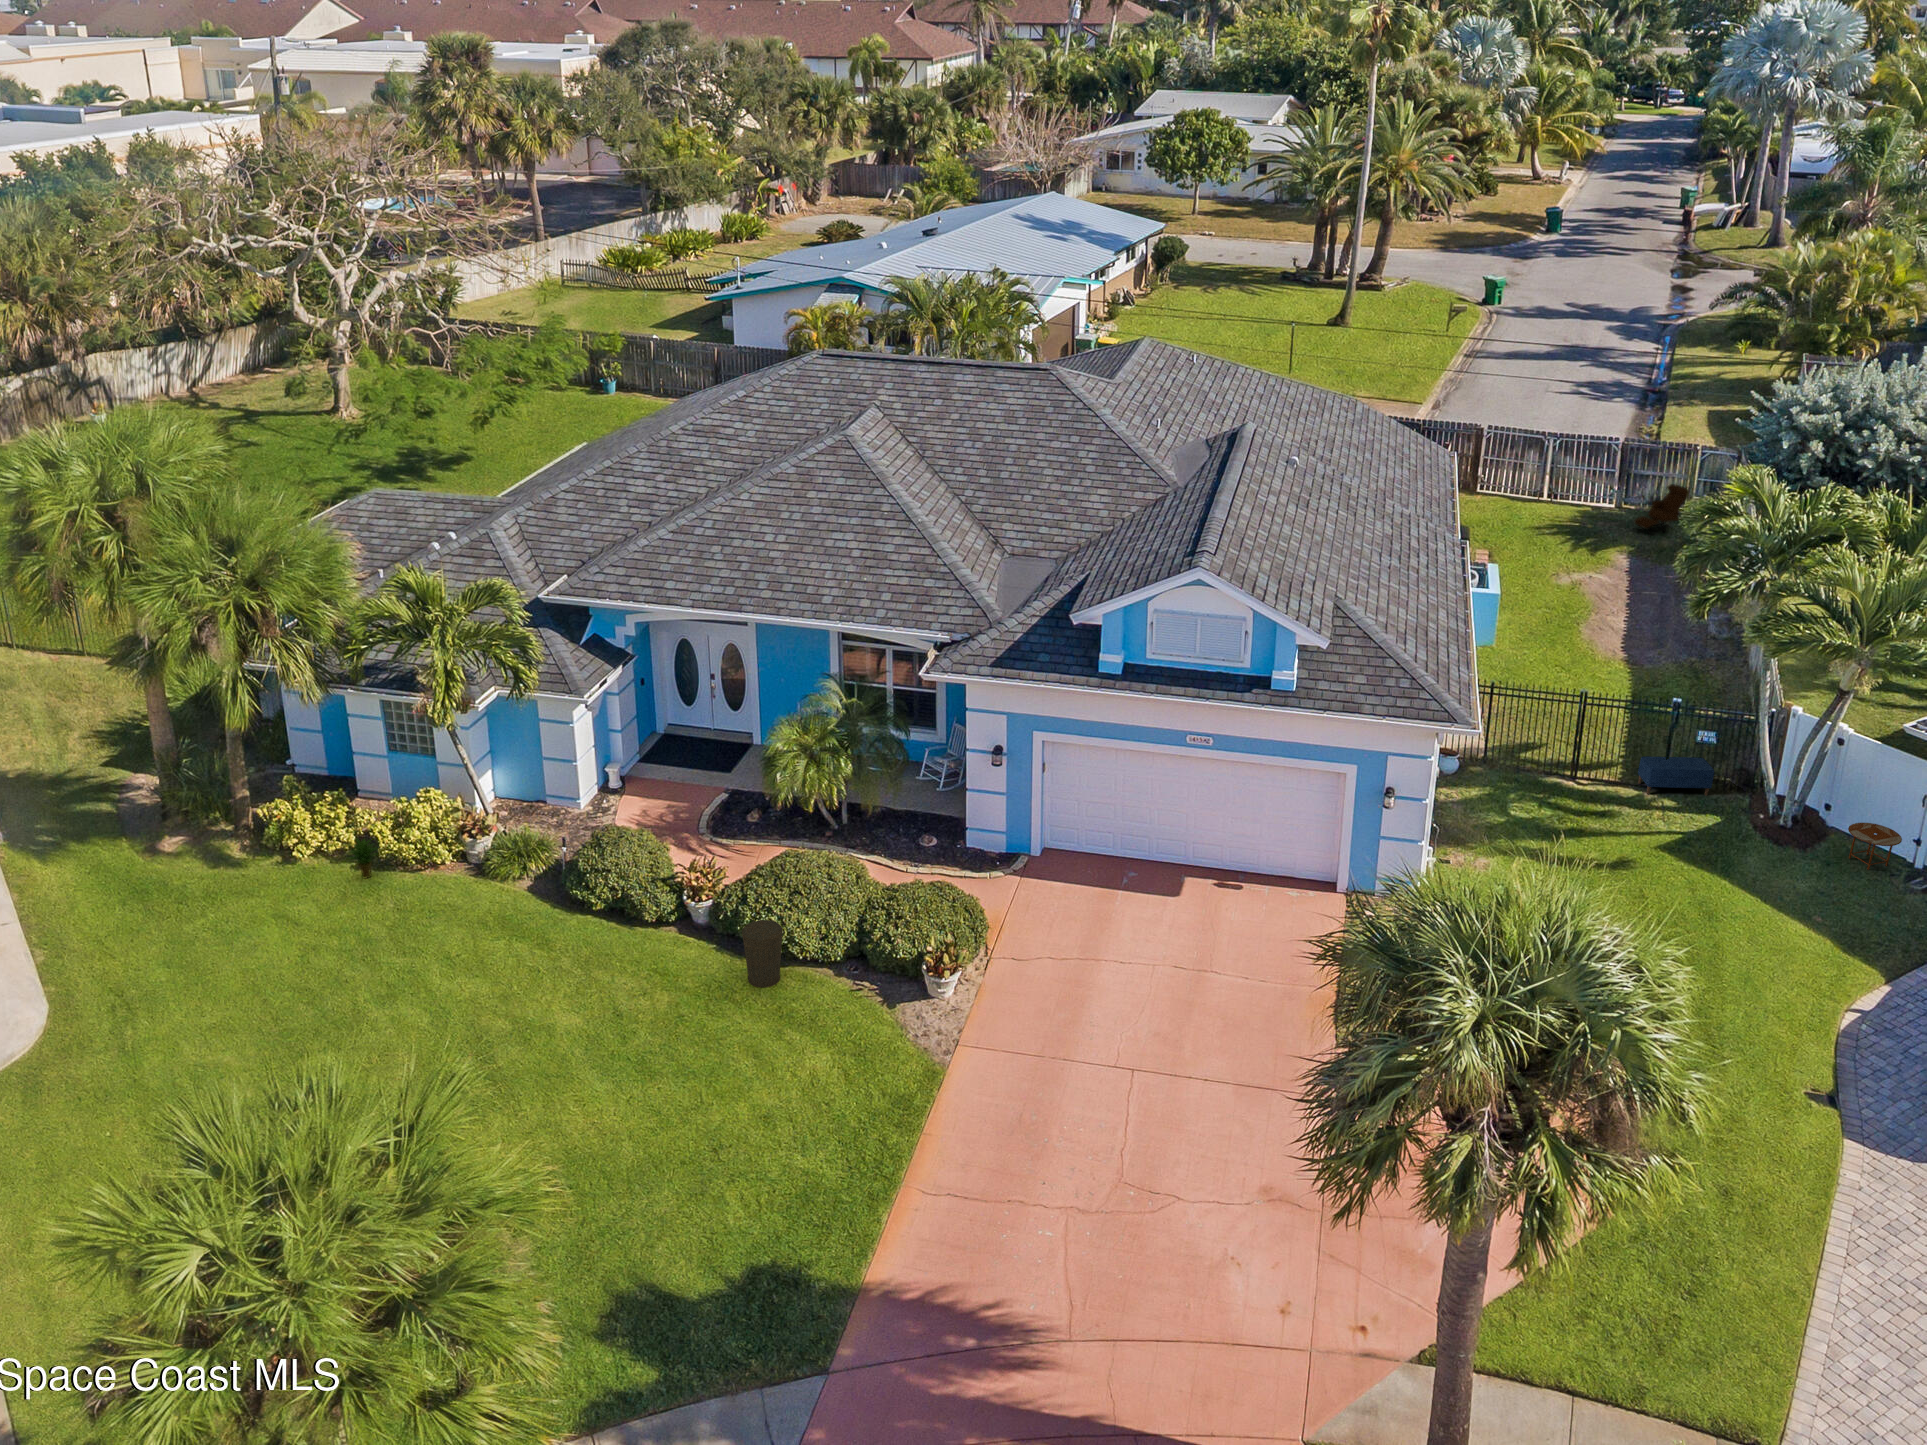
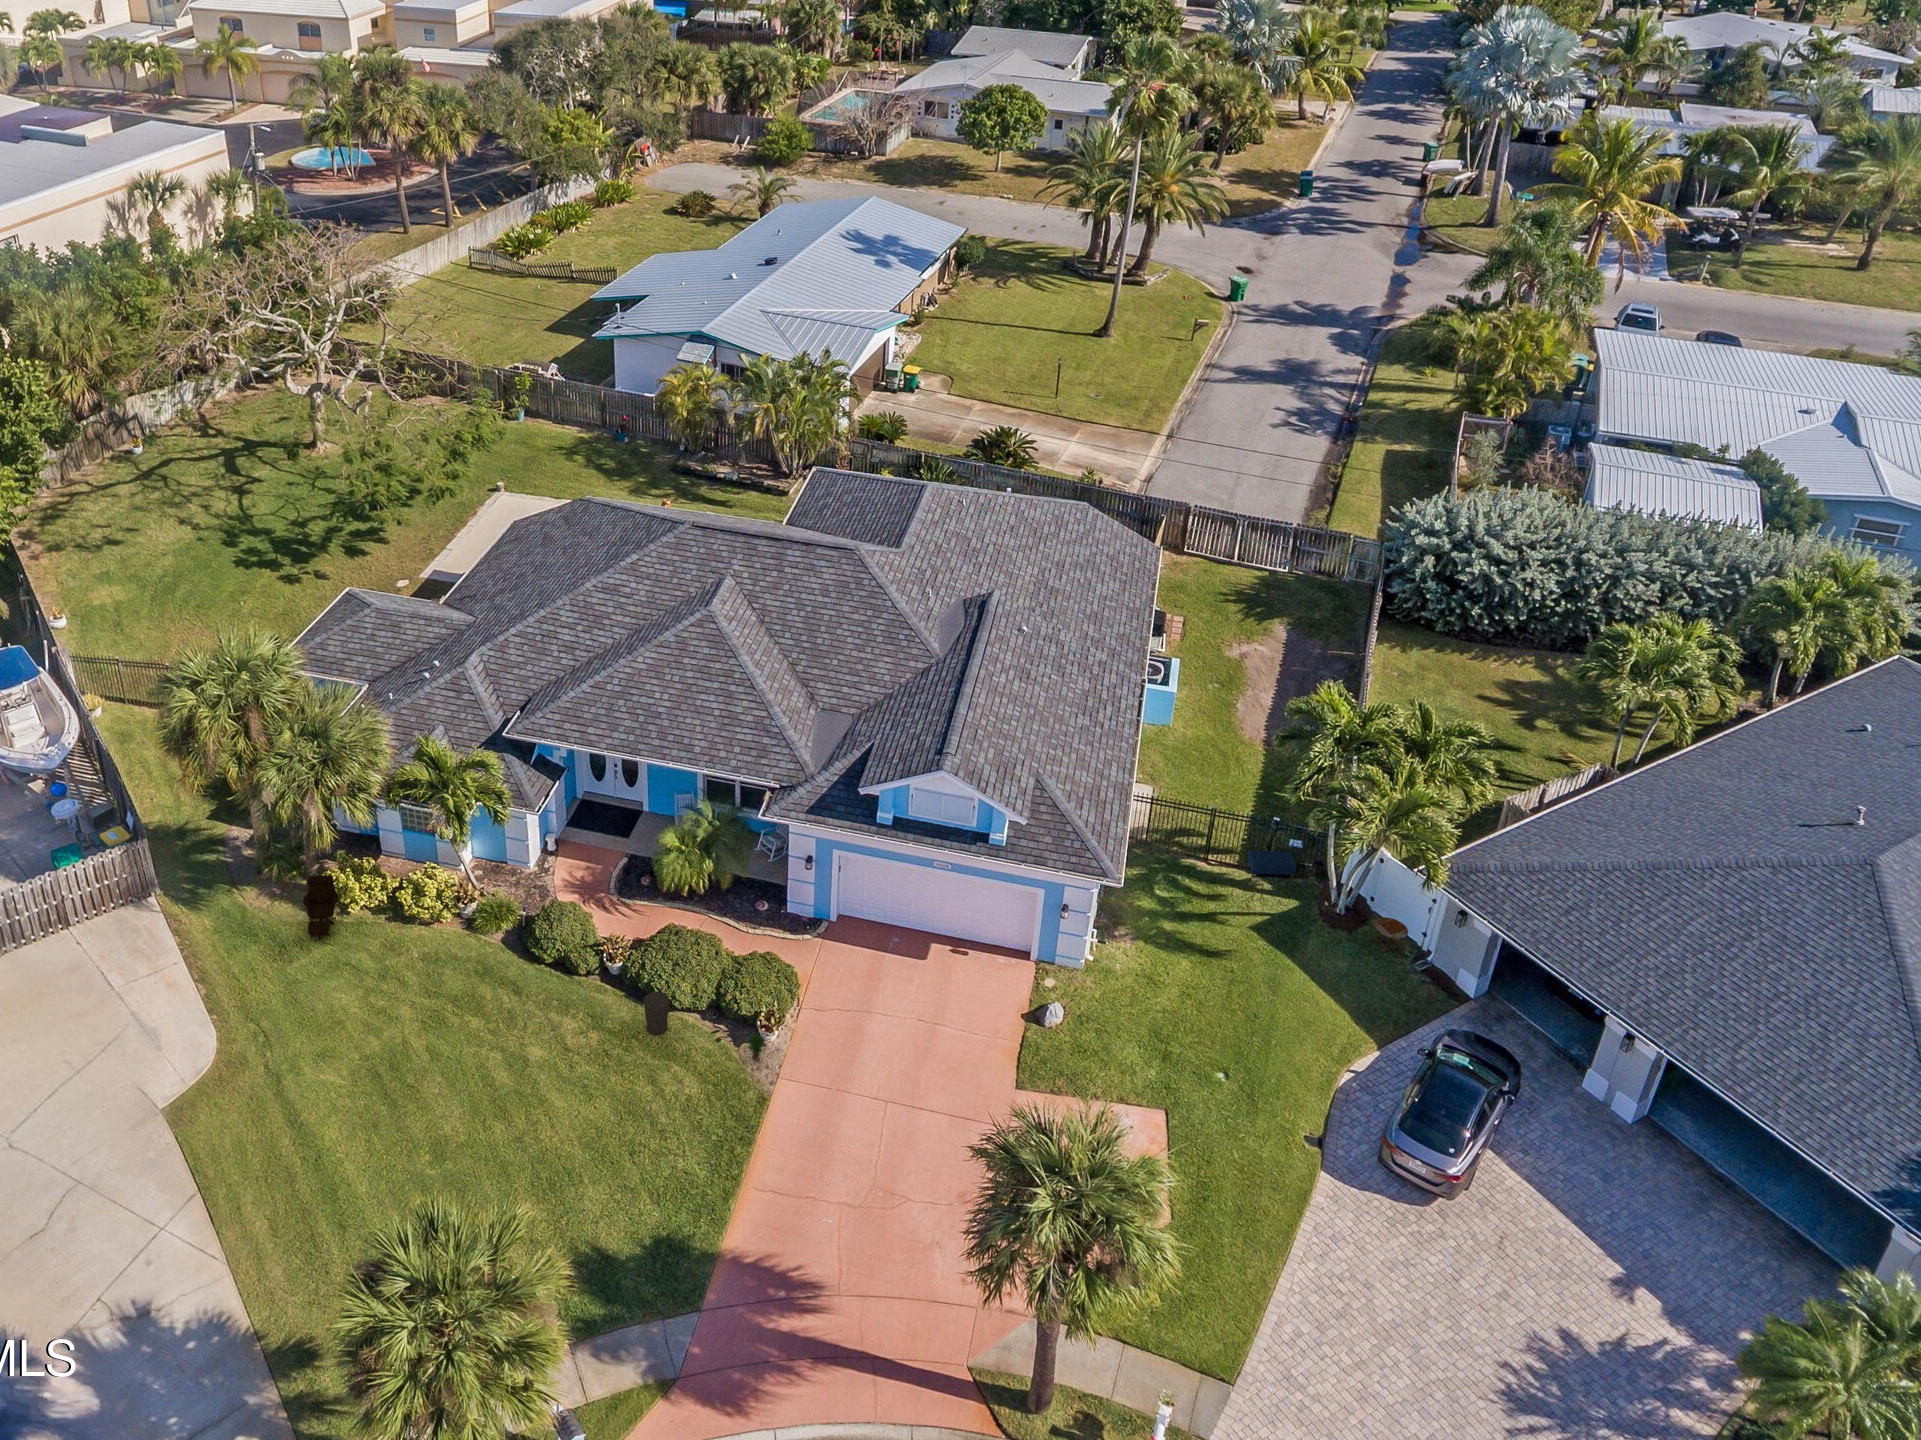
lounge chair: present [1634,484,1689,530] -> present [303,875,339,940]
potted plant: present [349,839,377,879] -> present [746,1033,767,1061]

